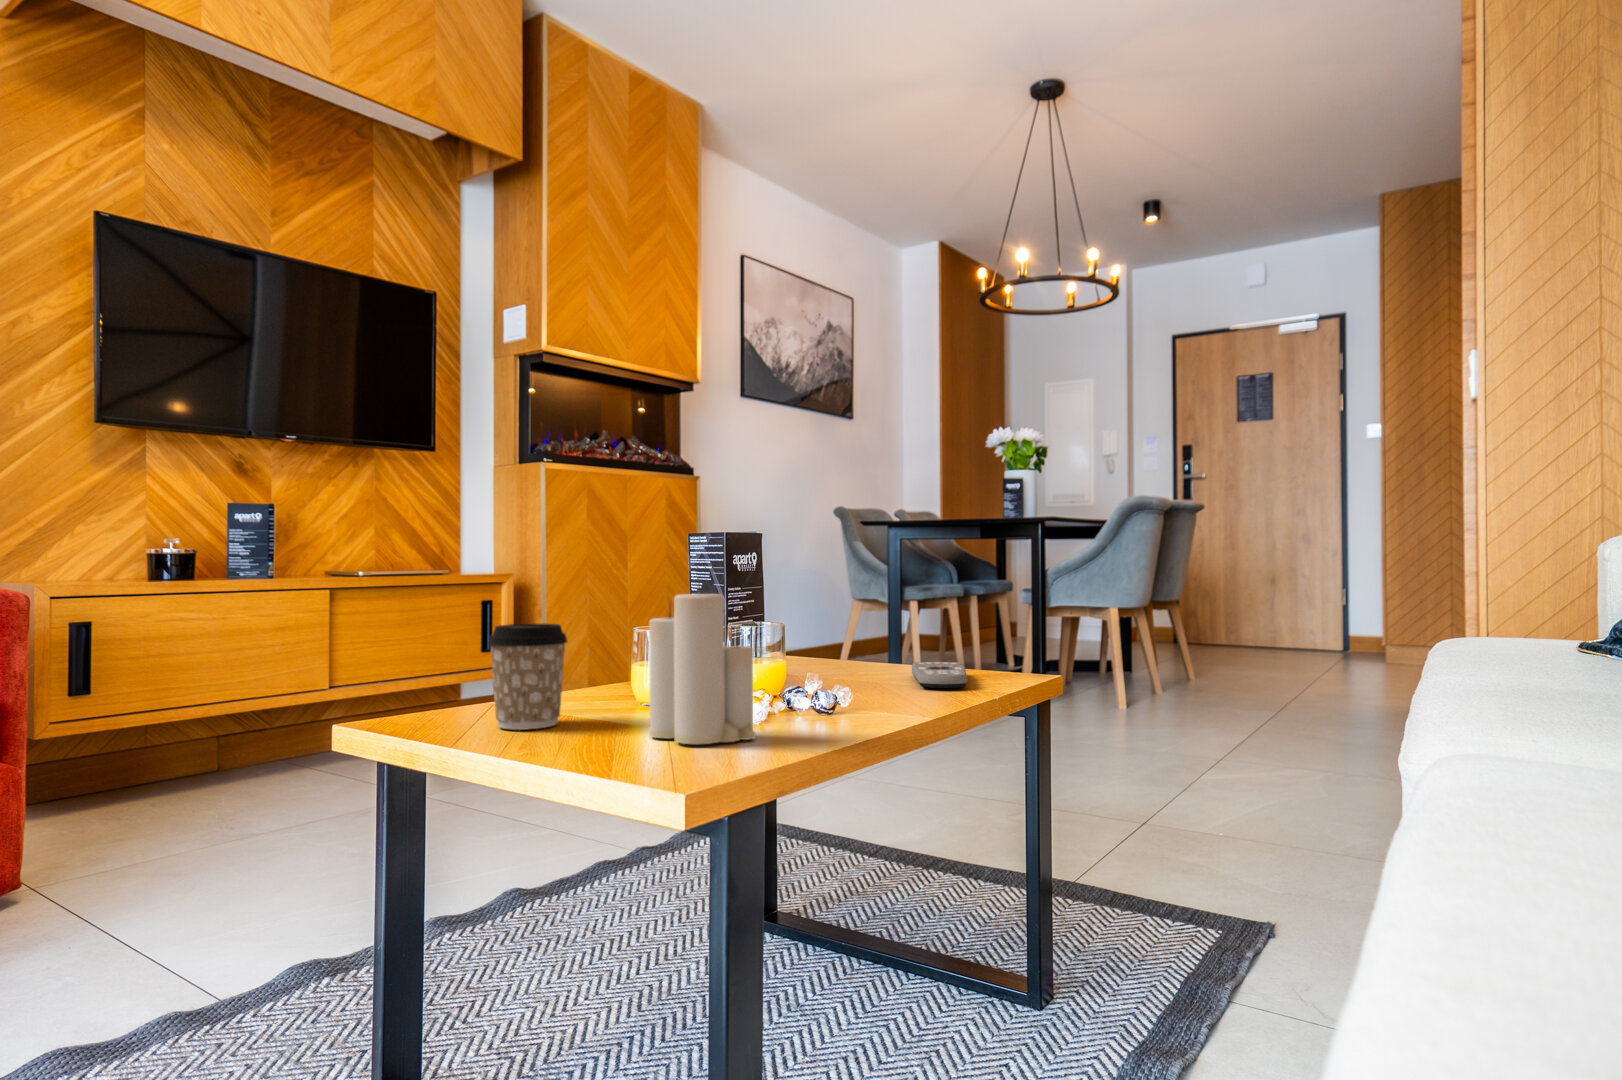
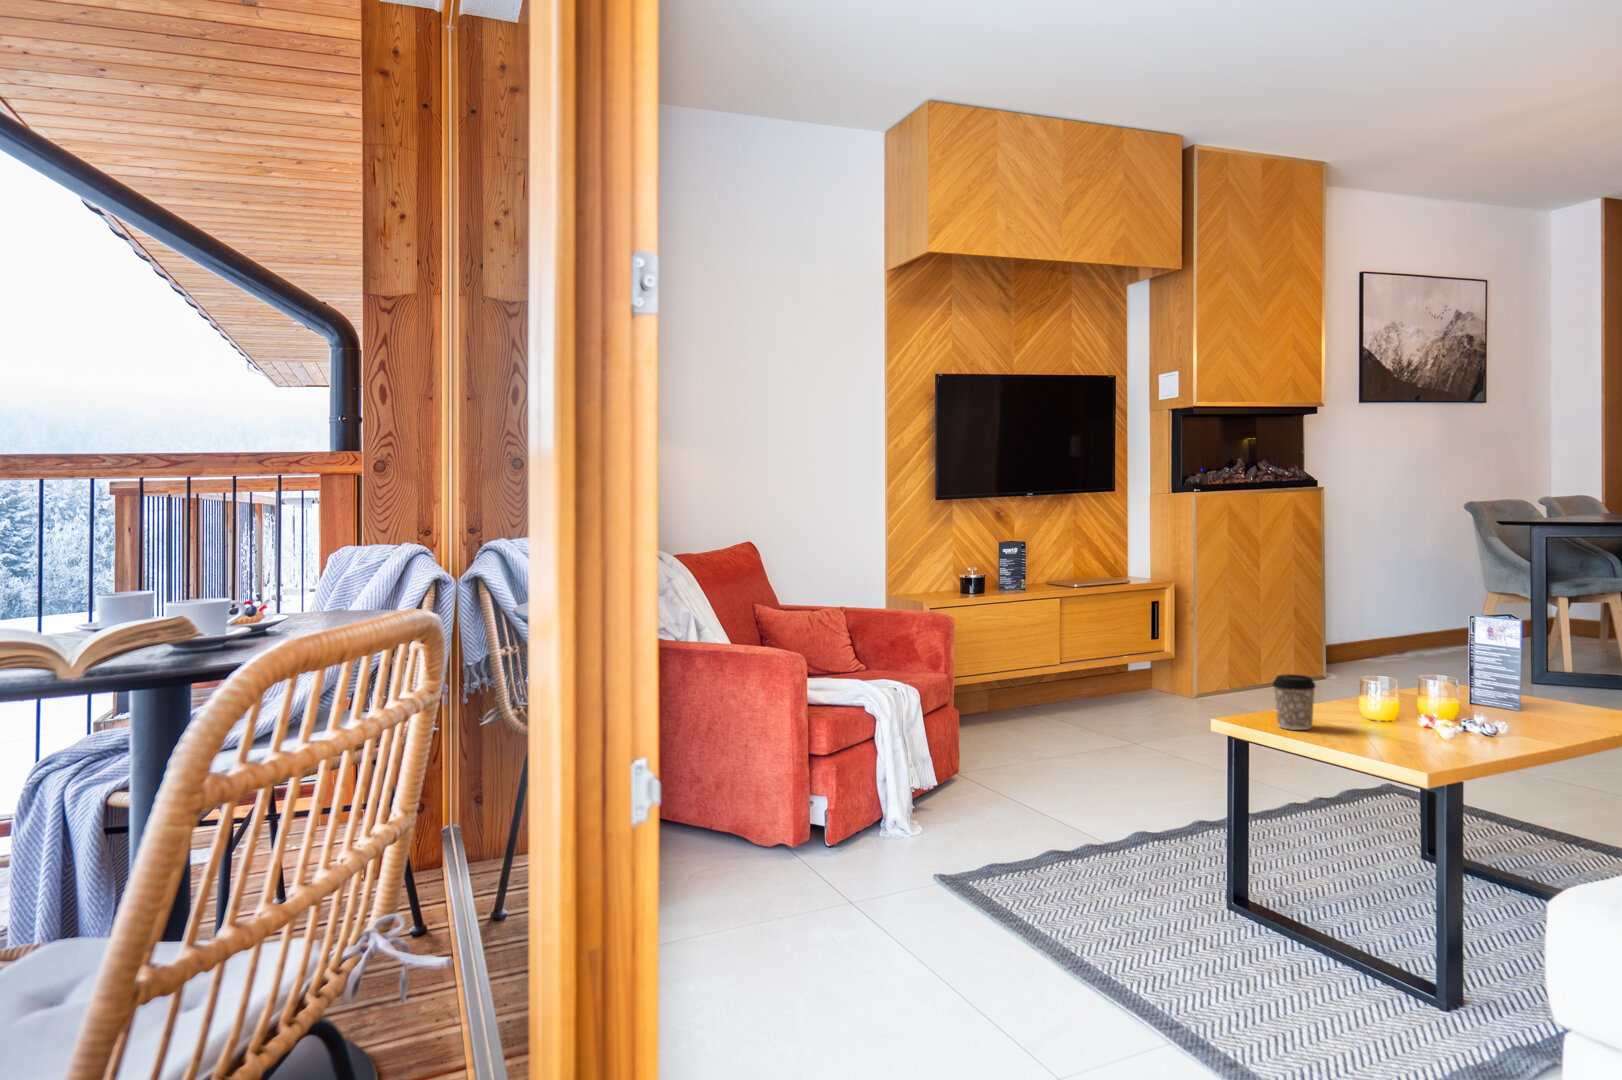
candle: present [649,587,756,744] -> none [1370,665,1436,749]
remote control: present [912,662,967,688] -> none [1543,697,1589,721]

